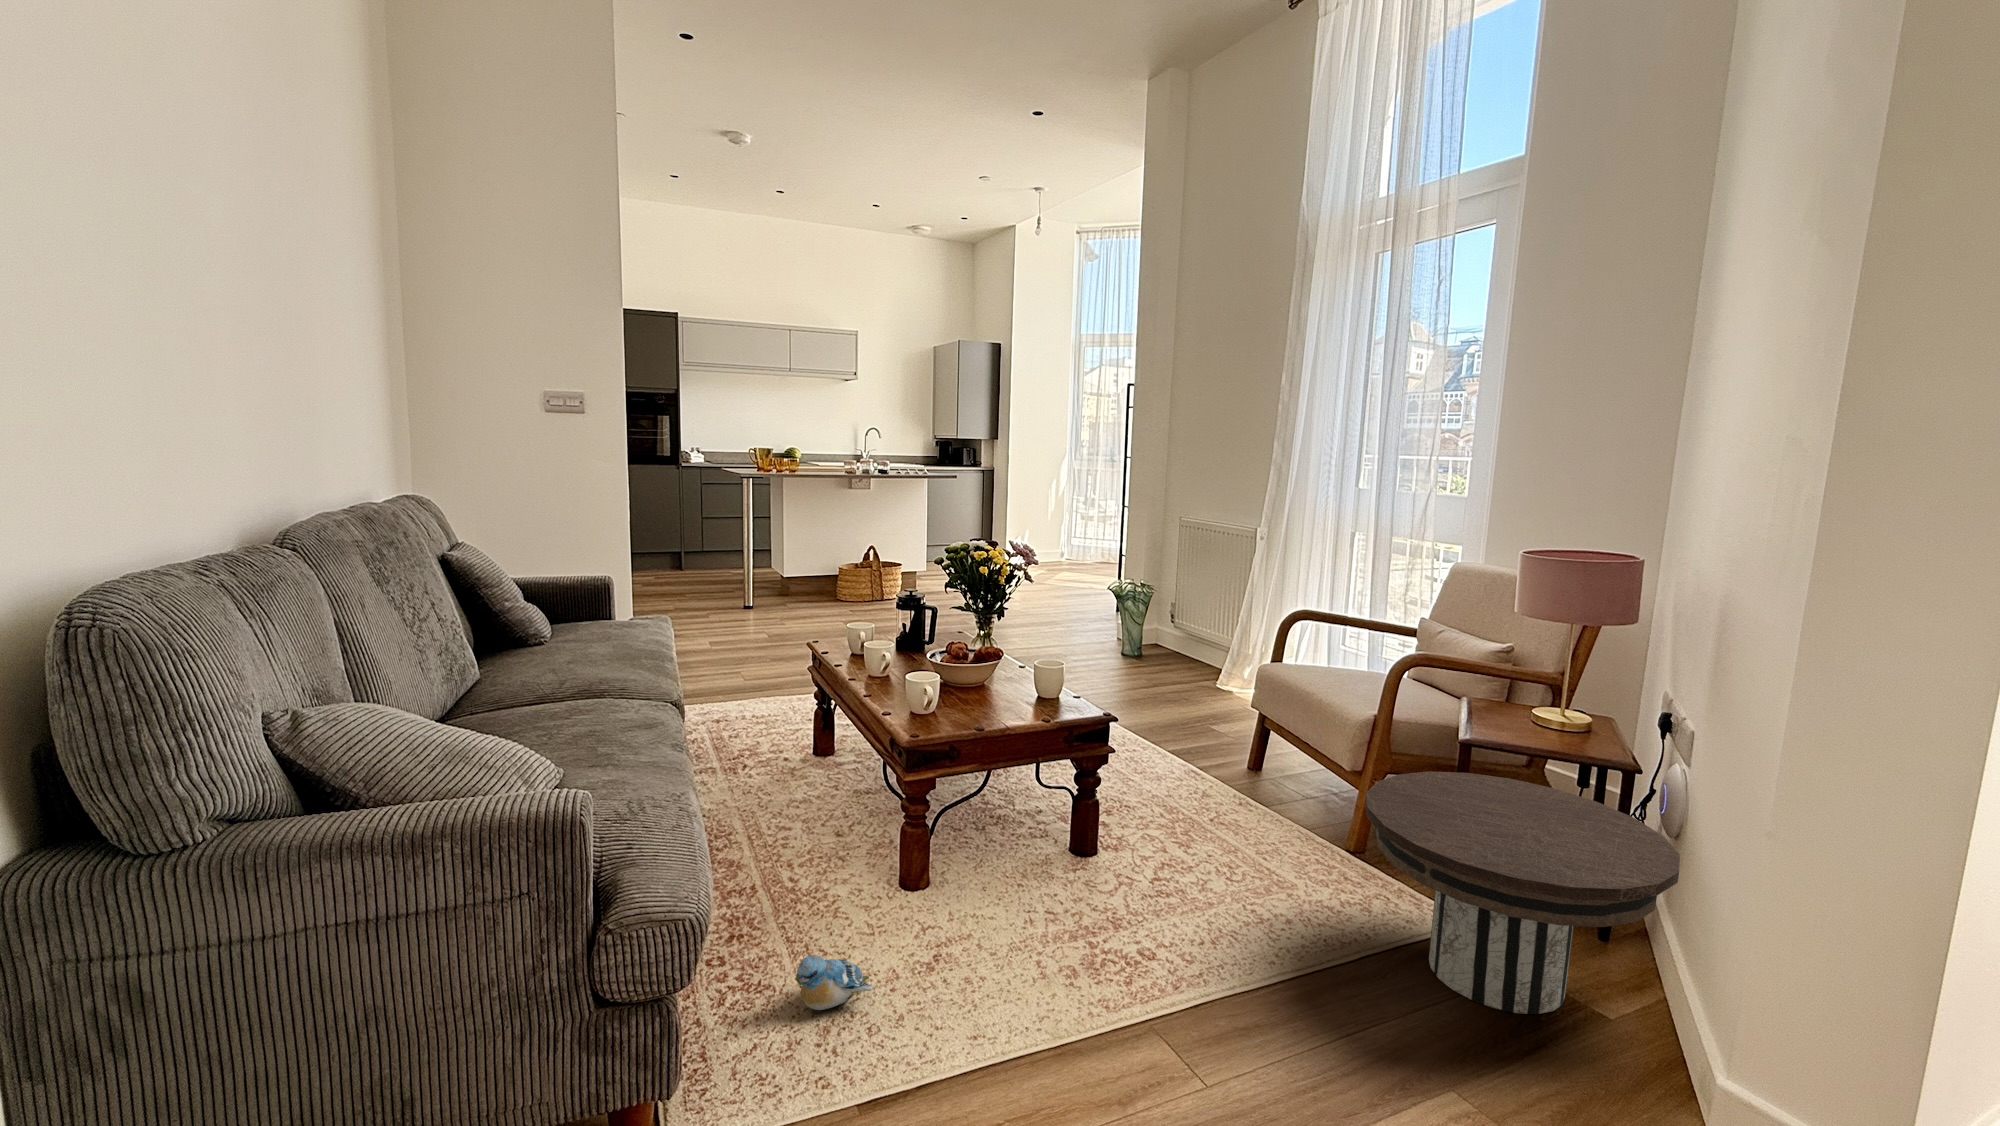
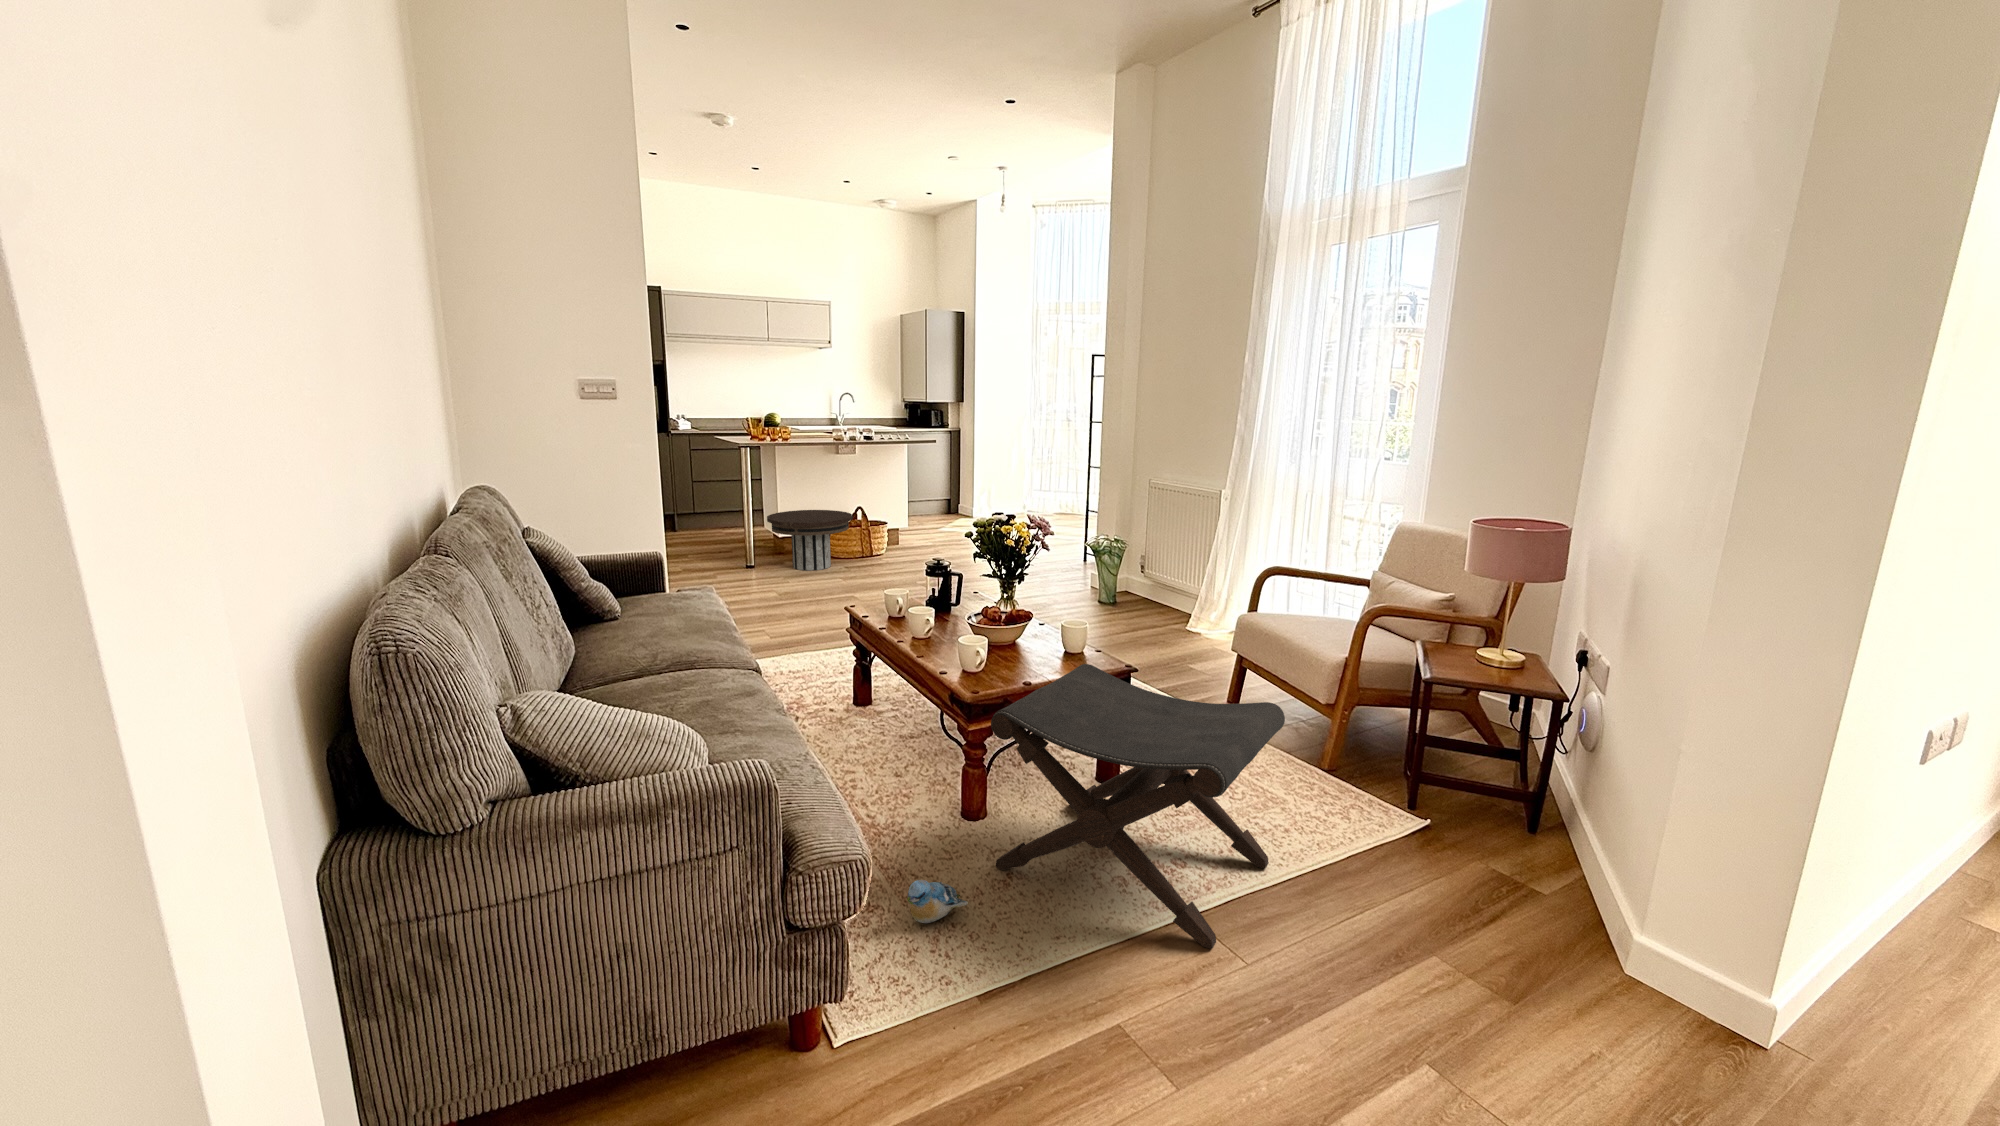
footstool: none [919,707,1279,1065] -> present [991,664,1285,948]
side table: present [1365,771,1680,1014] -> present [767,510,853,570]

